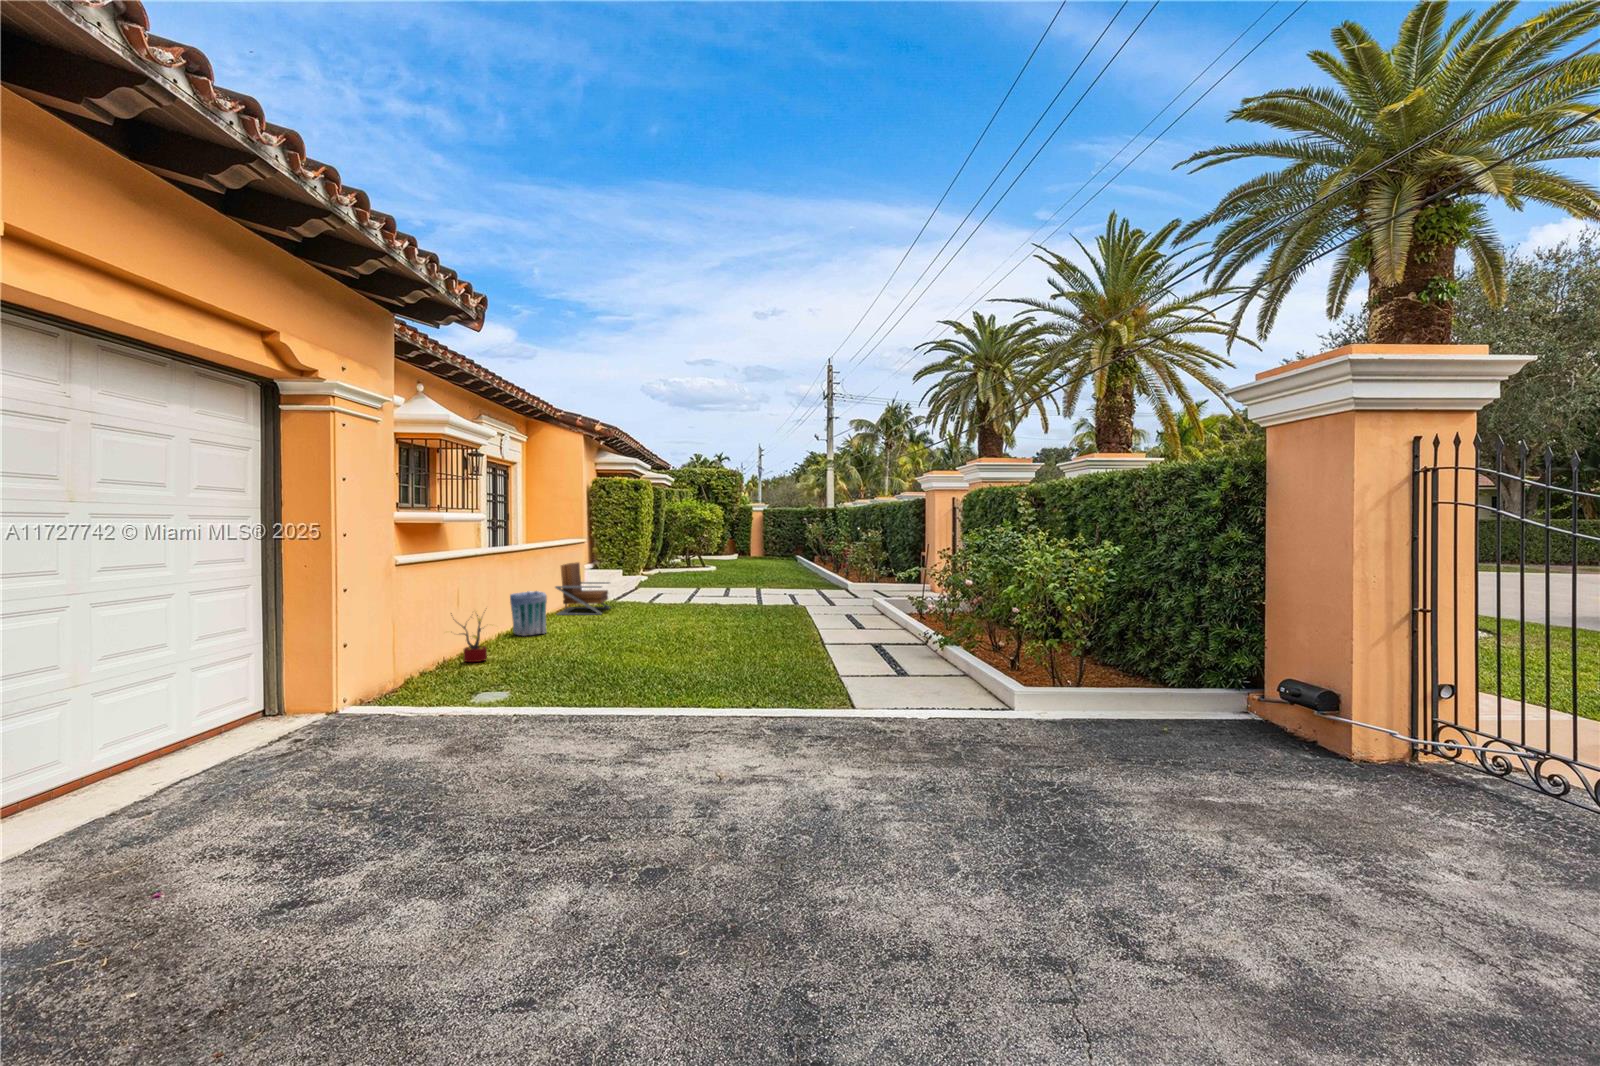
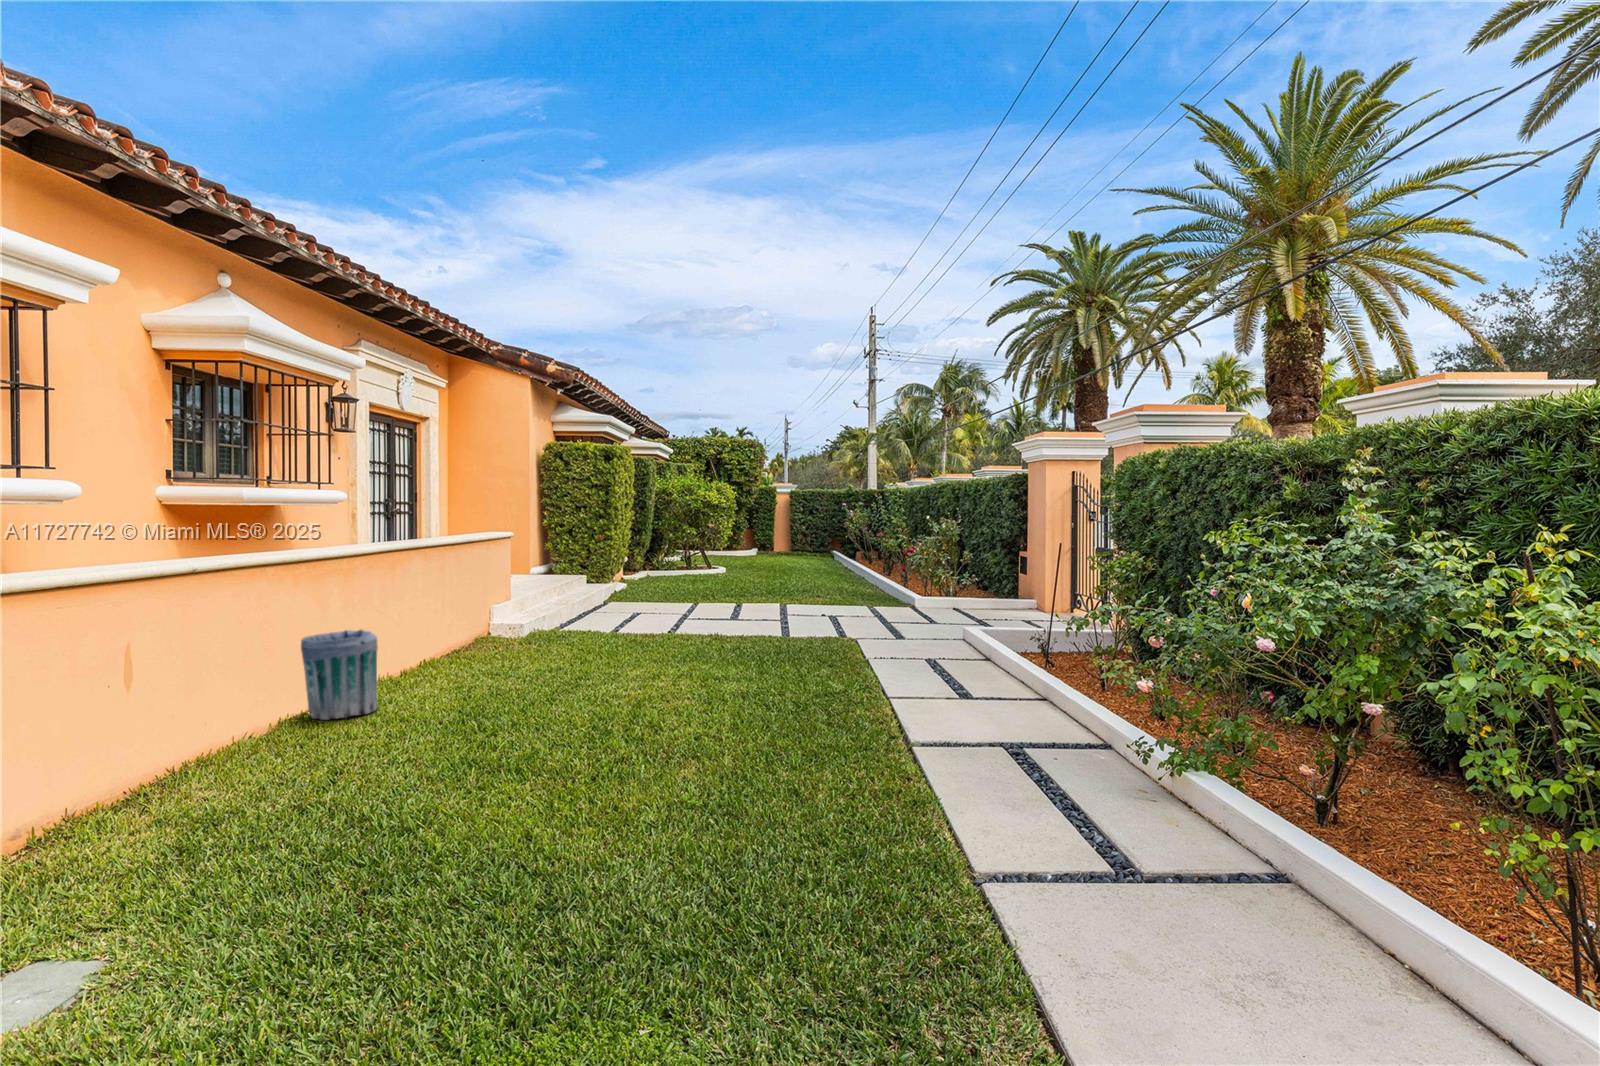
lounge chair: present [555,562,610,615] -> none [435,569,540,660]
decorative plant: present [451,613,487,662] -> none [6,685,192,827]

